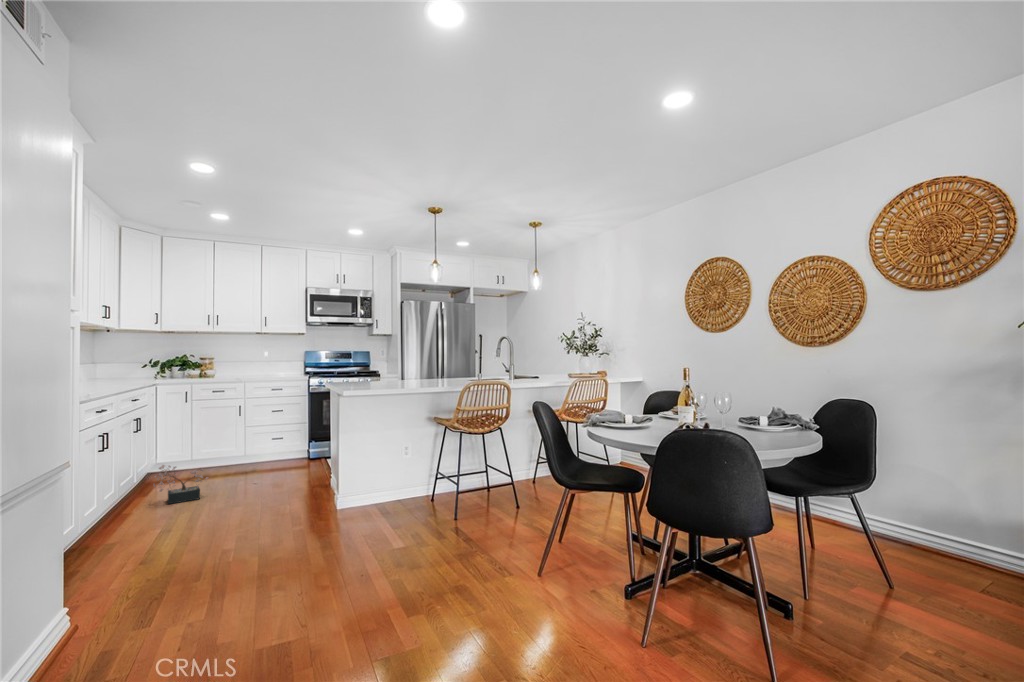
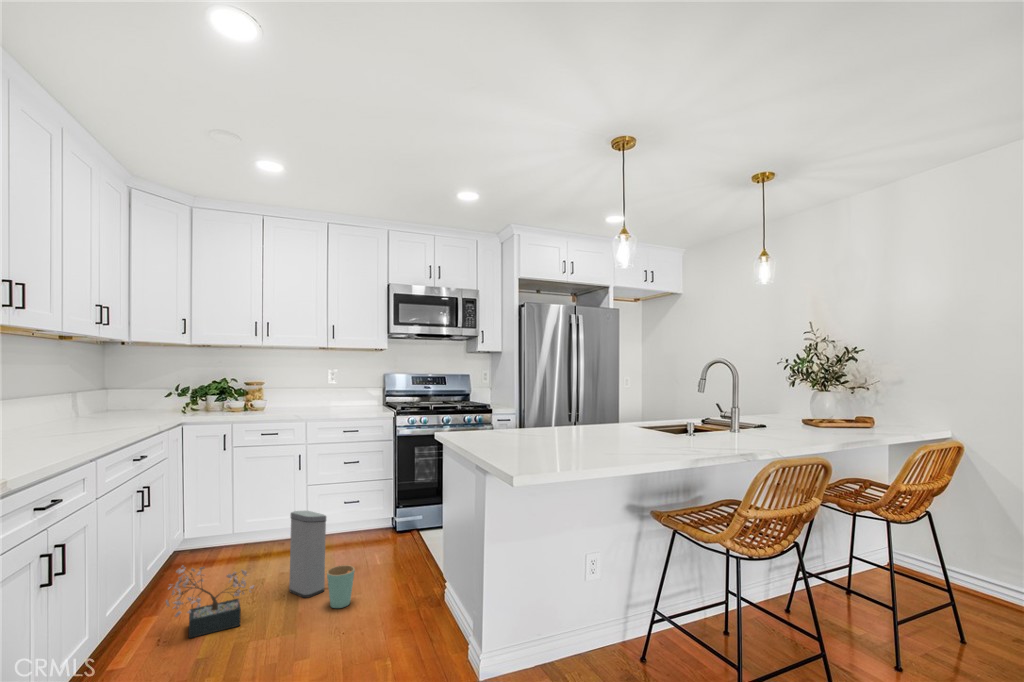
trash can: none [232,437,273,491] -> present [289,511,355,608]

